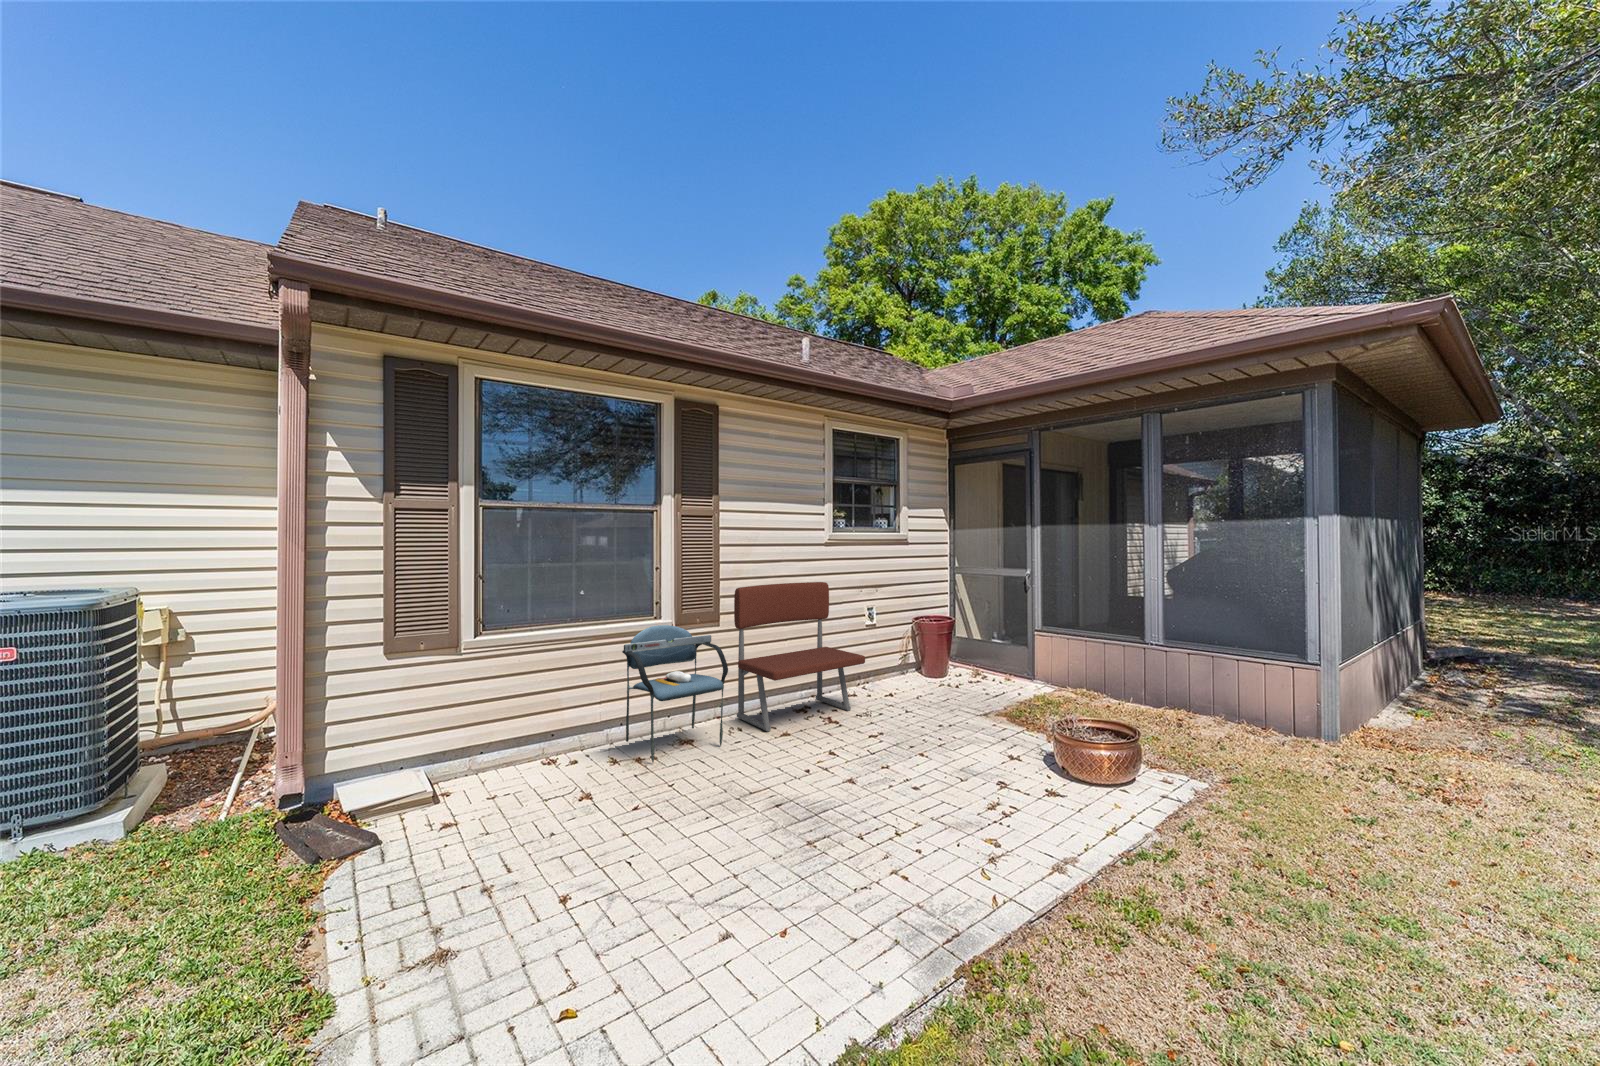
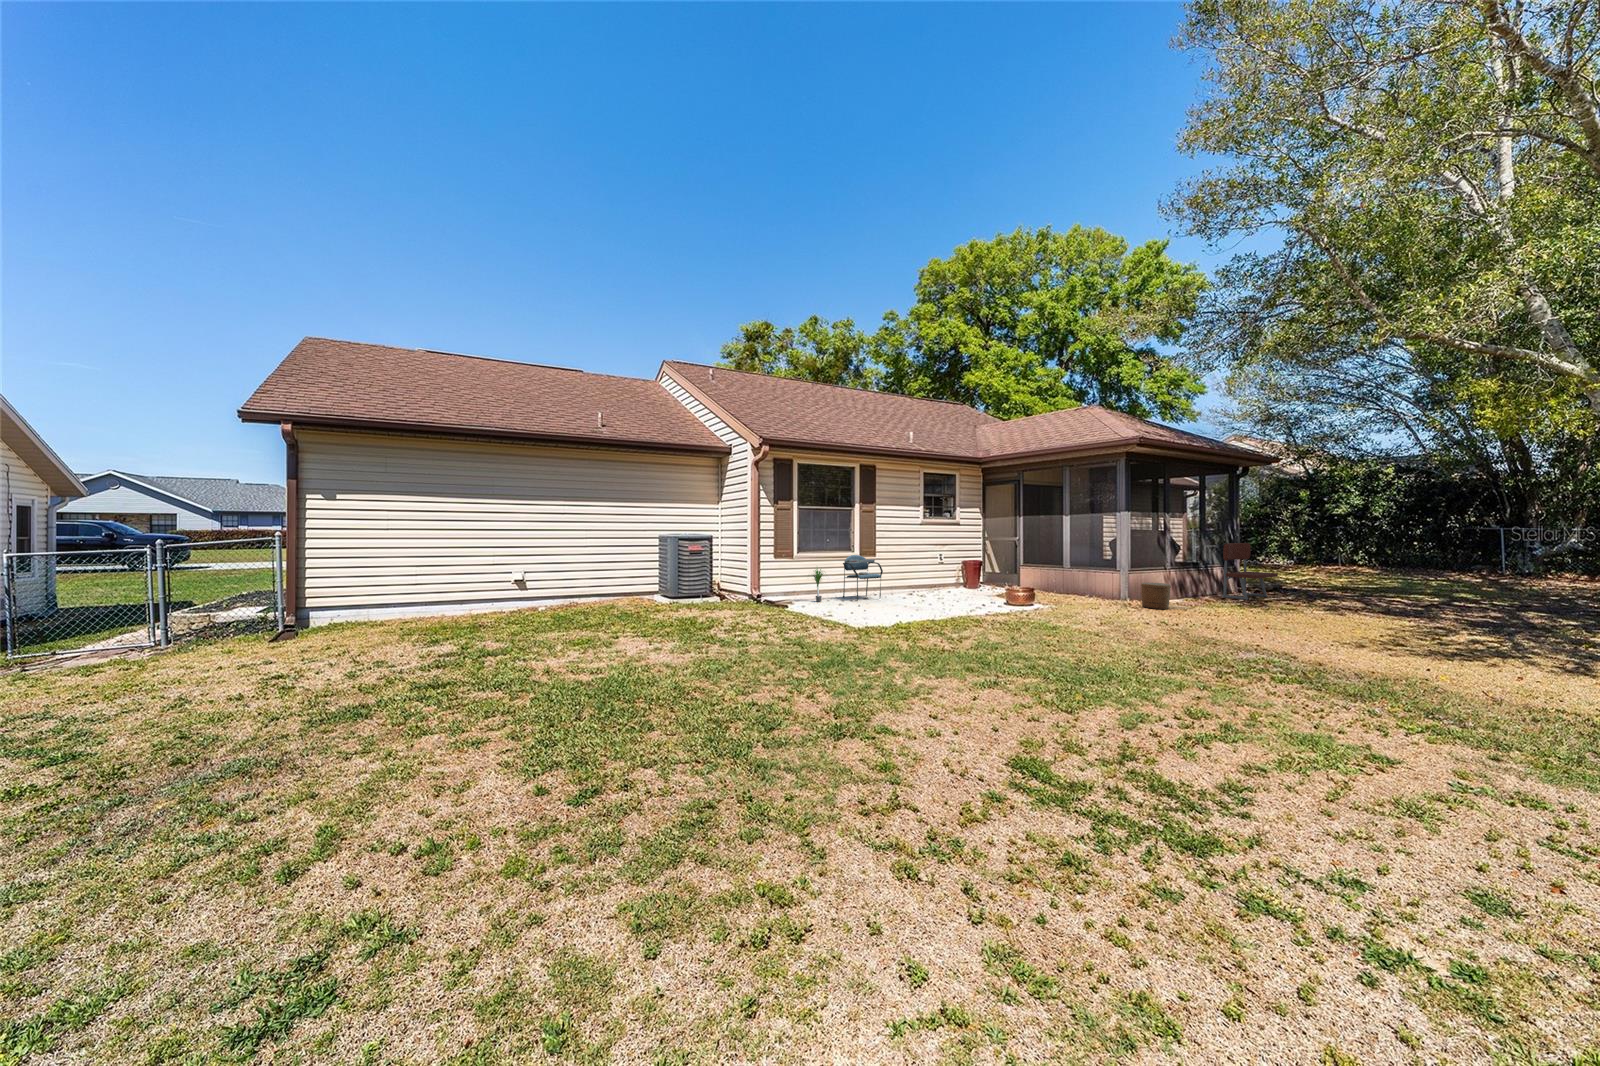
bench: present [734,582,865,731] -> present [1222,543,1278,600]
potted plant: none [493,664,571,777] -> present [813,569,823,602]
woven basket: none [1354,683,1443,760] -> present [1141,583,1171,609]

